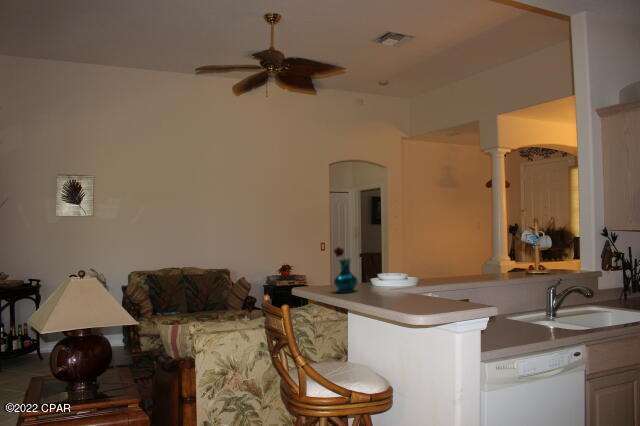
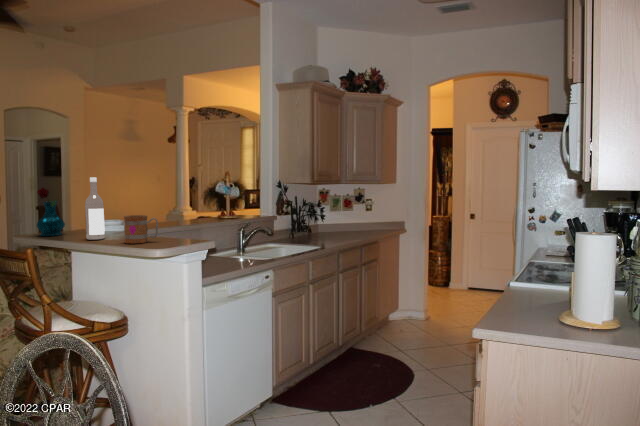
wine bottle: none [369,237,388,300] -> present [85,177,105,240]
mug: none [401,276,435,307] -> present [124,215,158,244]

